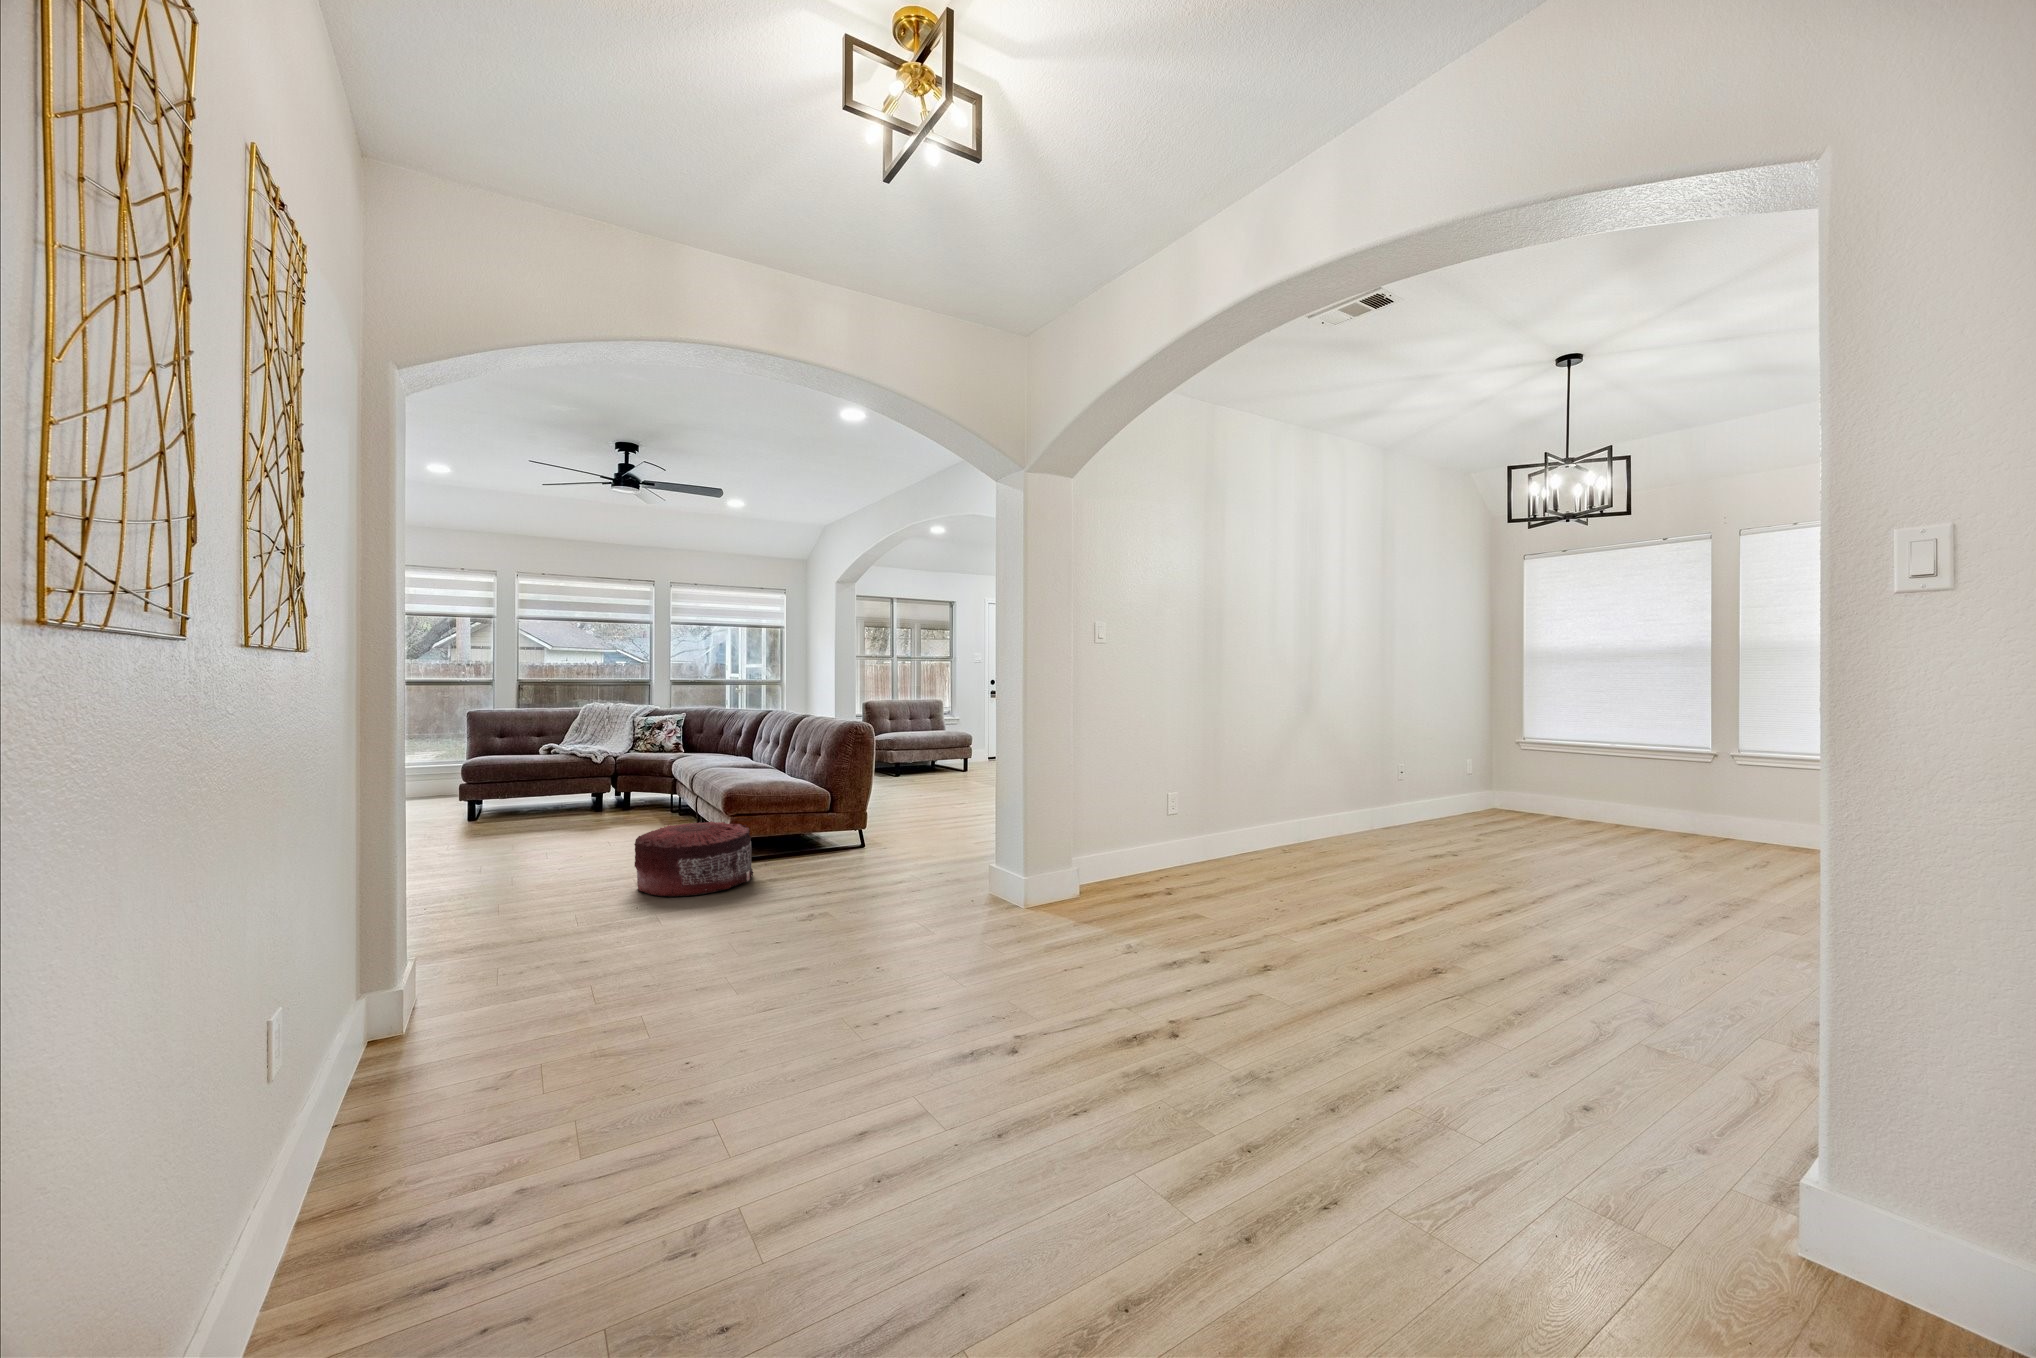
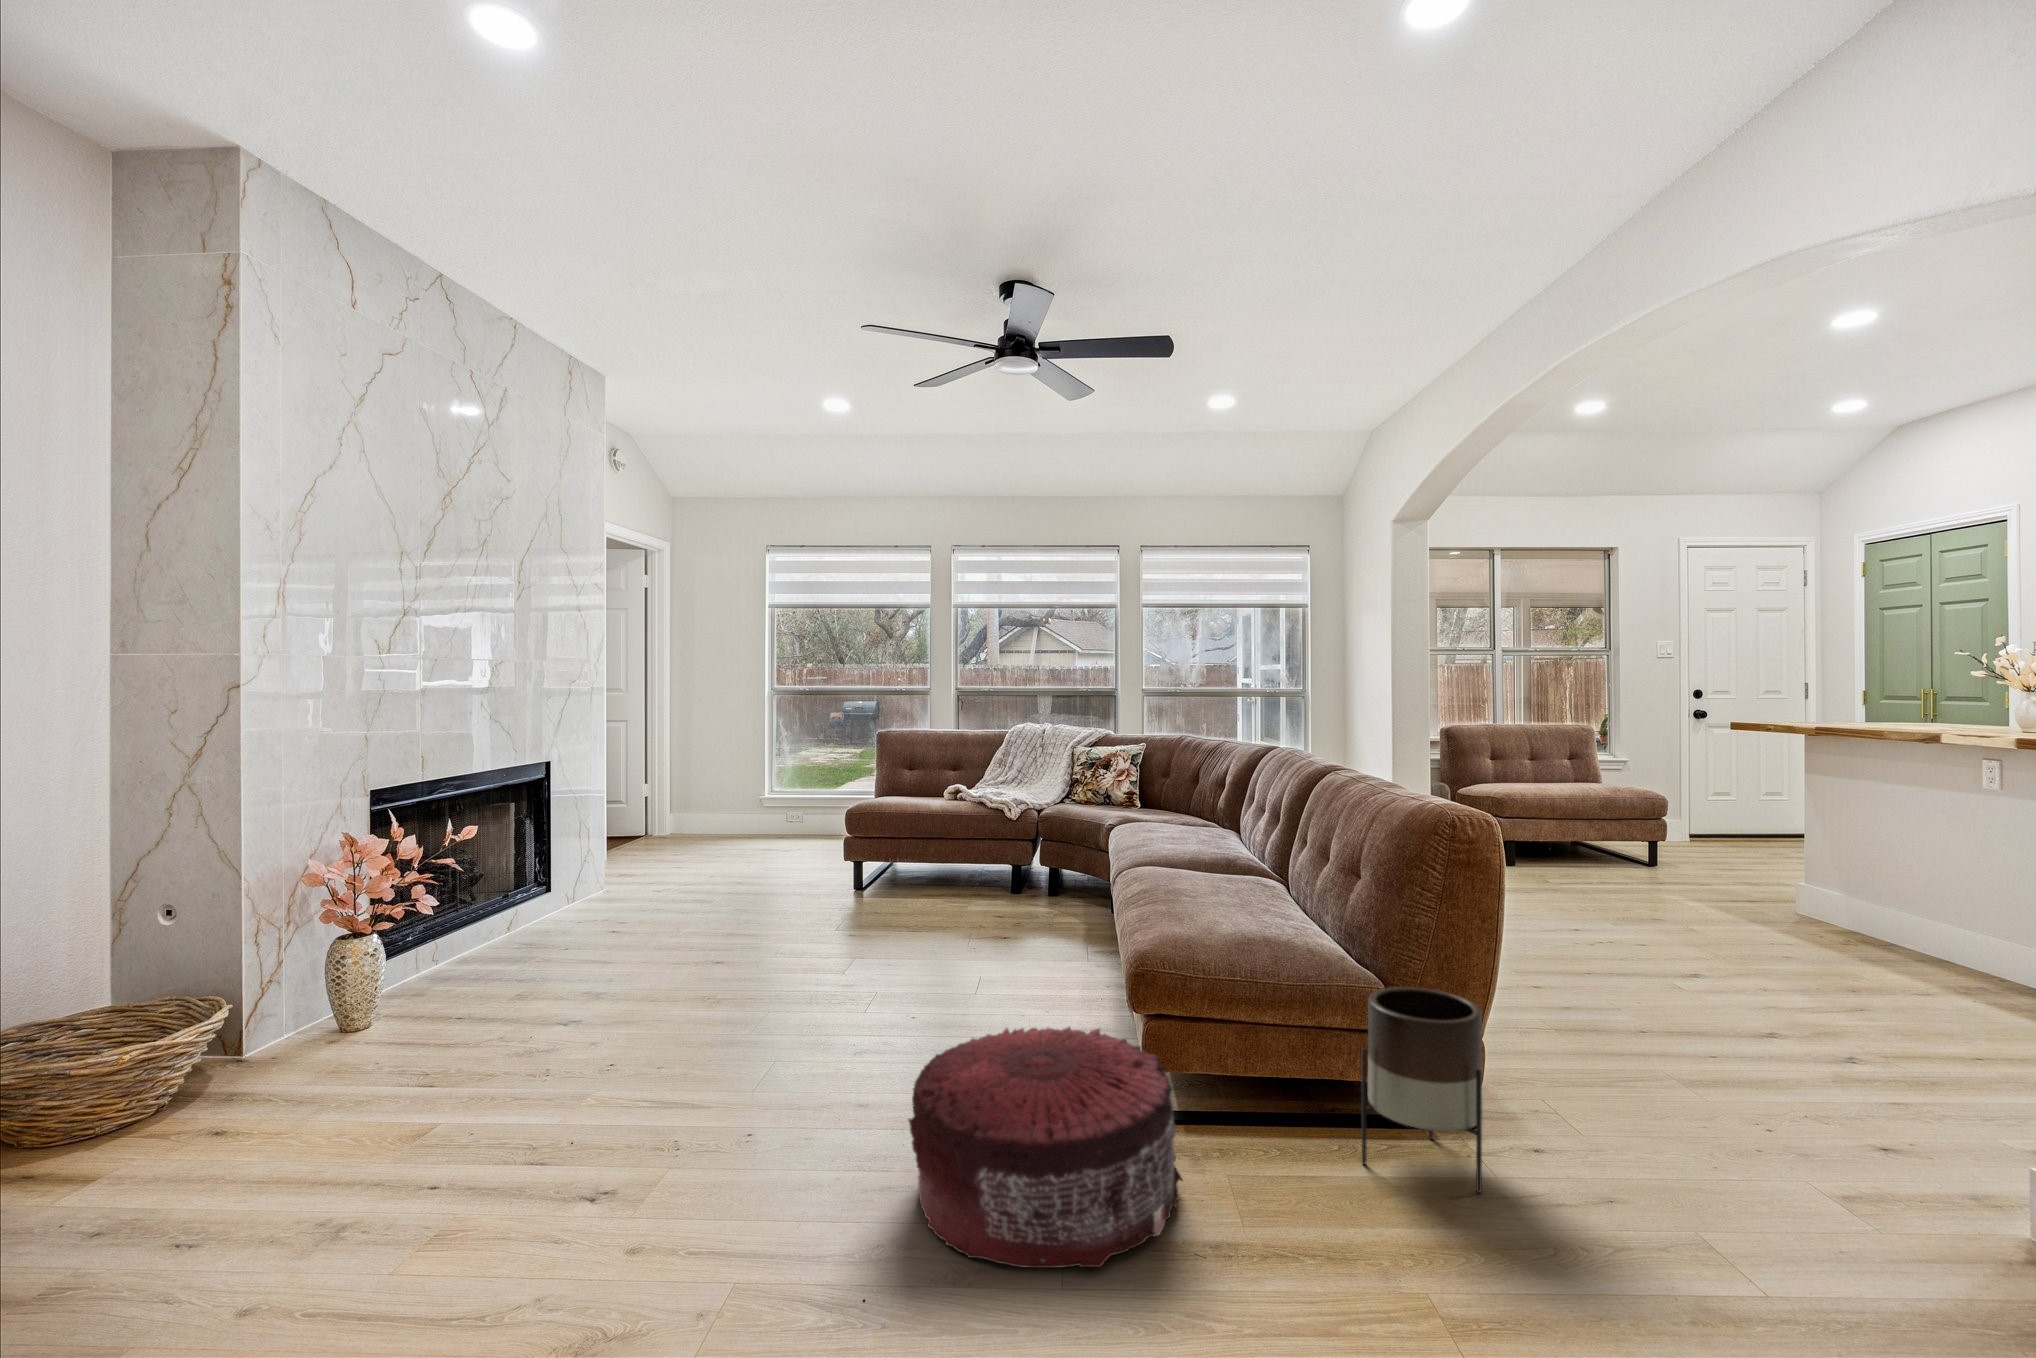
planter: none [822,792,866,861] -> present [1362,987,1483,1193]

